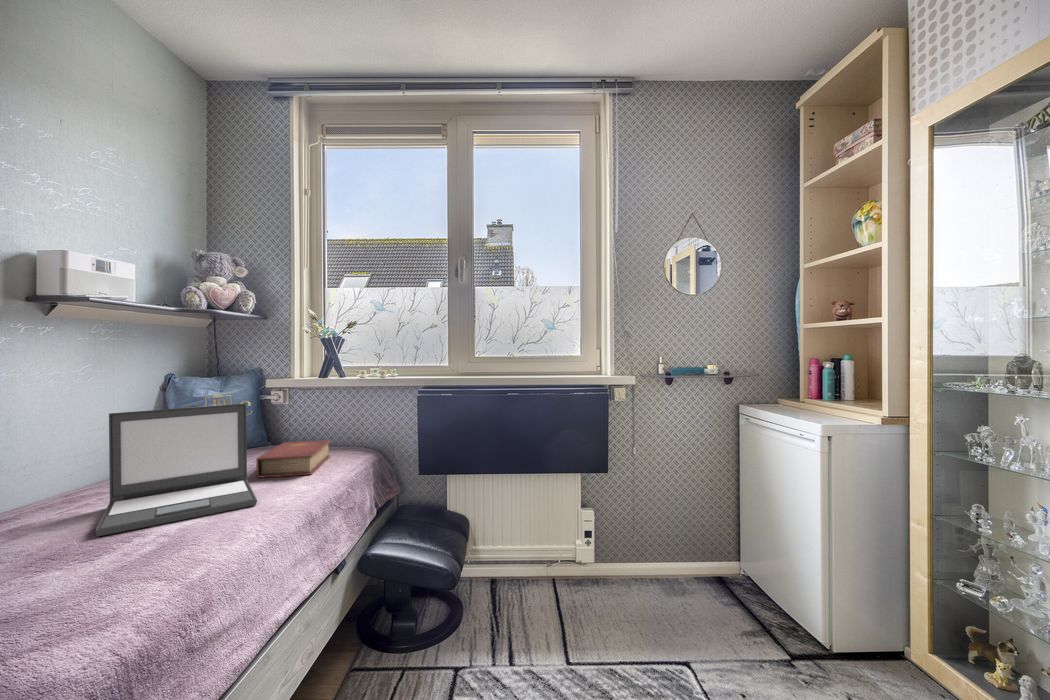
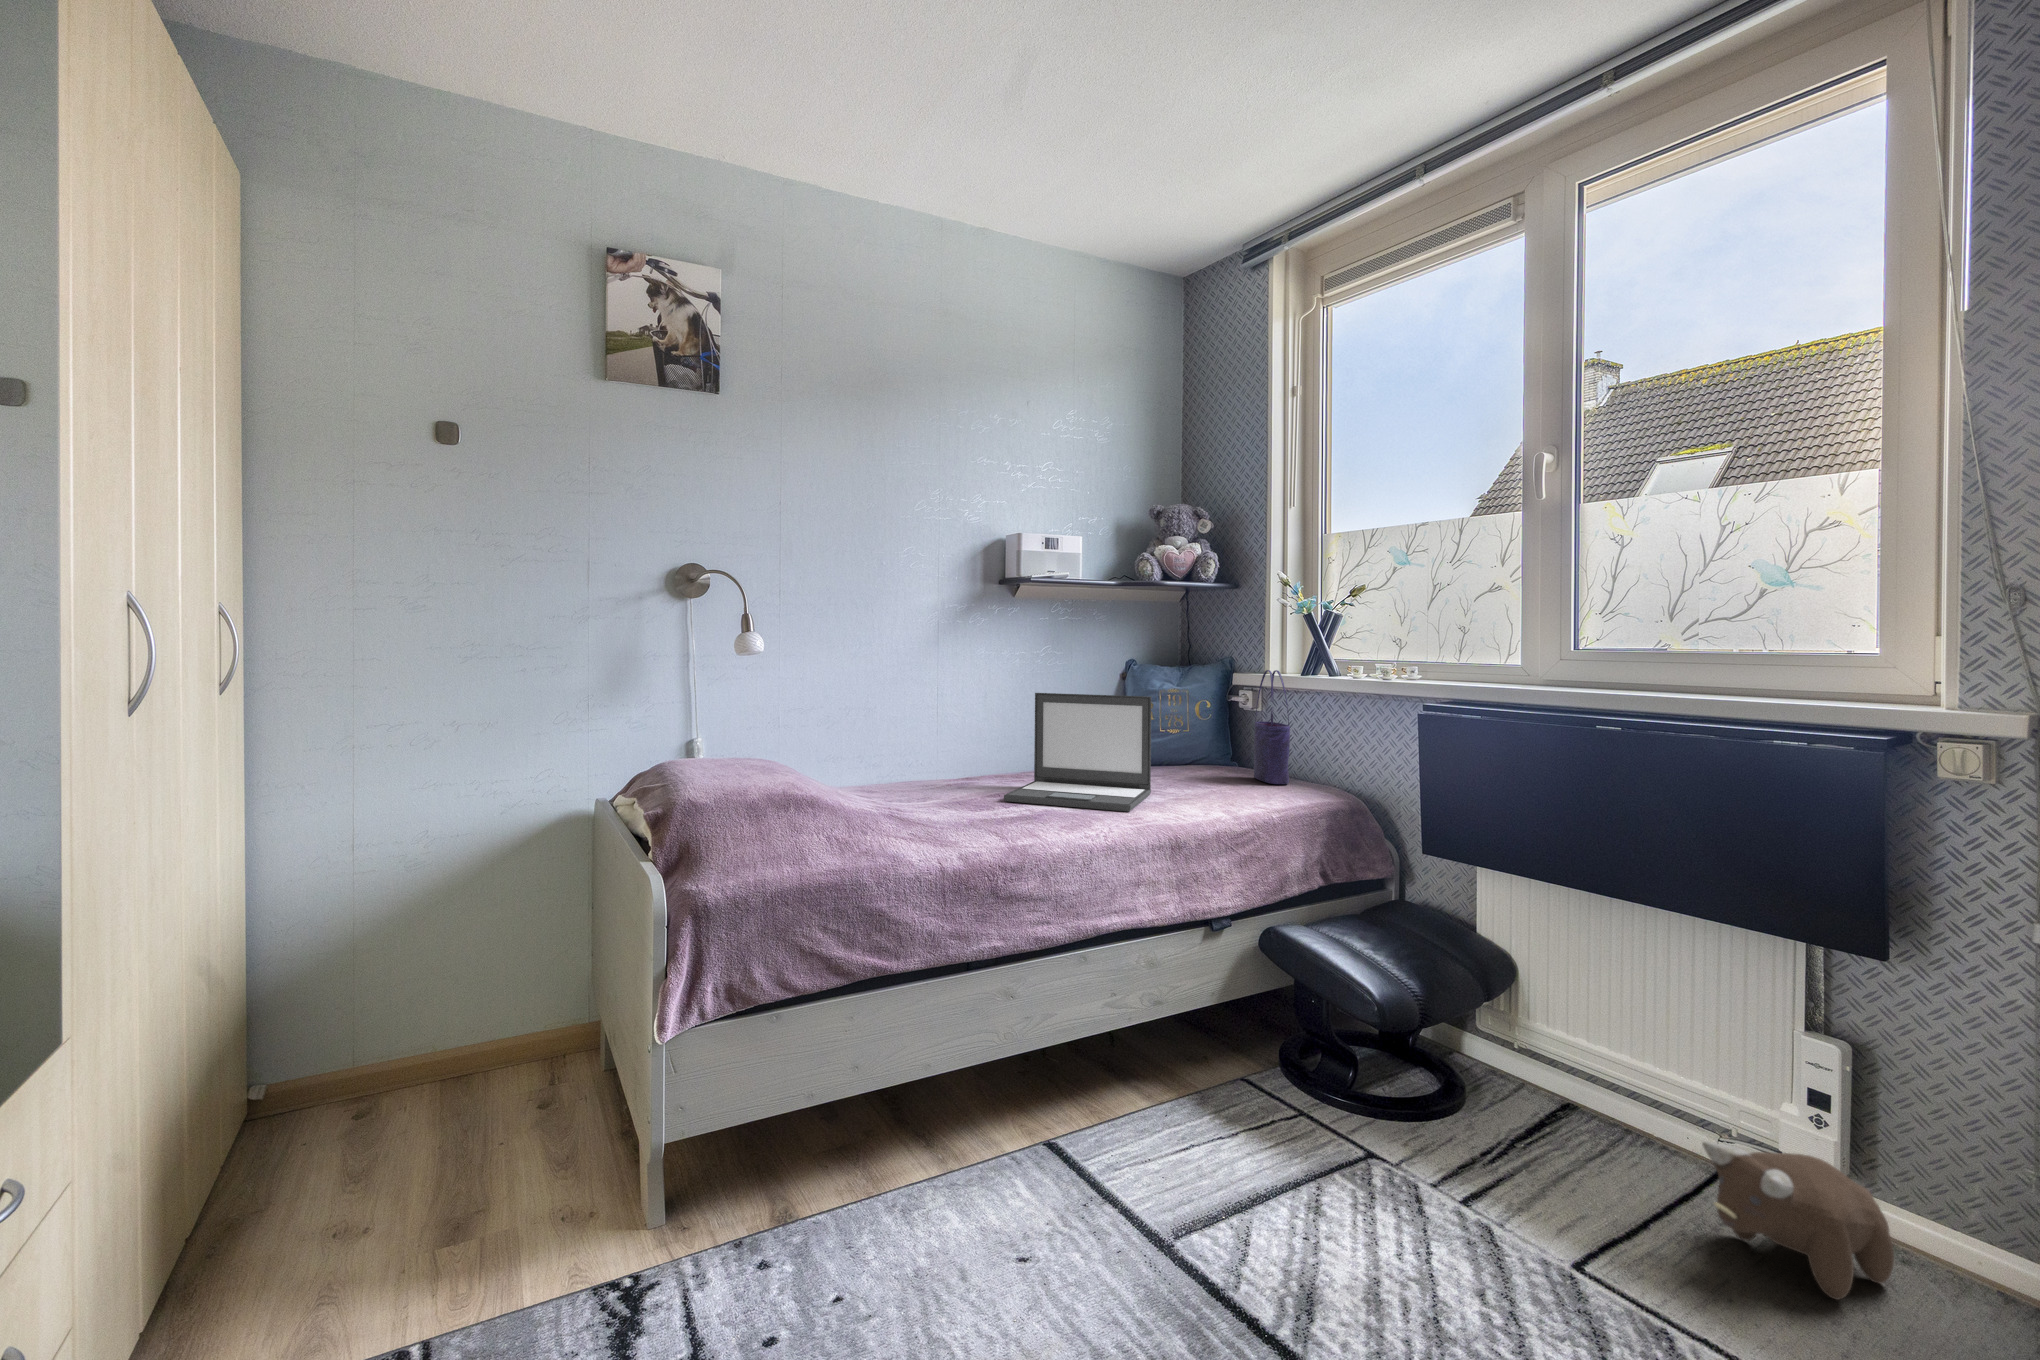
tote bag: none [297,375,328,452] -> present [1254,670,1290,784]
book: present [256,440,330,478] -> none [1167,760,1278,802]
plush toy: none [578,557,626,612] -> present [1702,1141,1894,1299]

